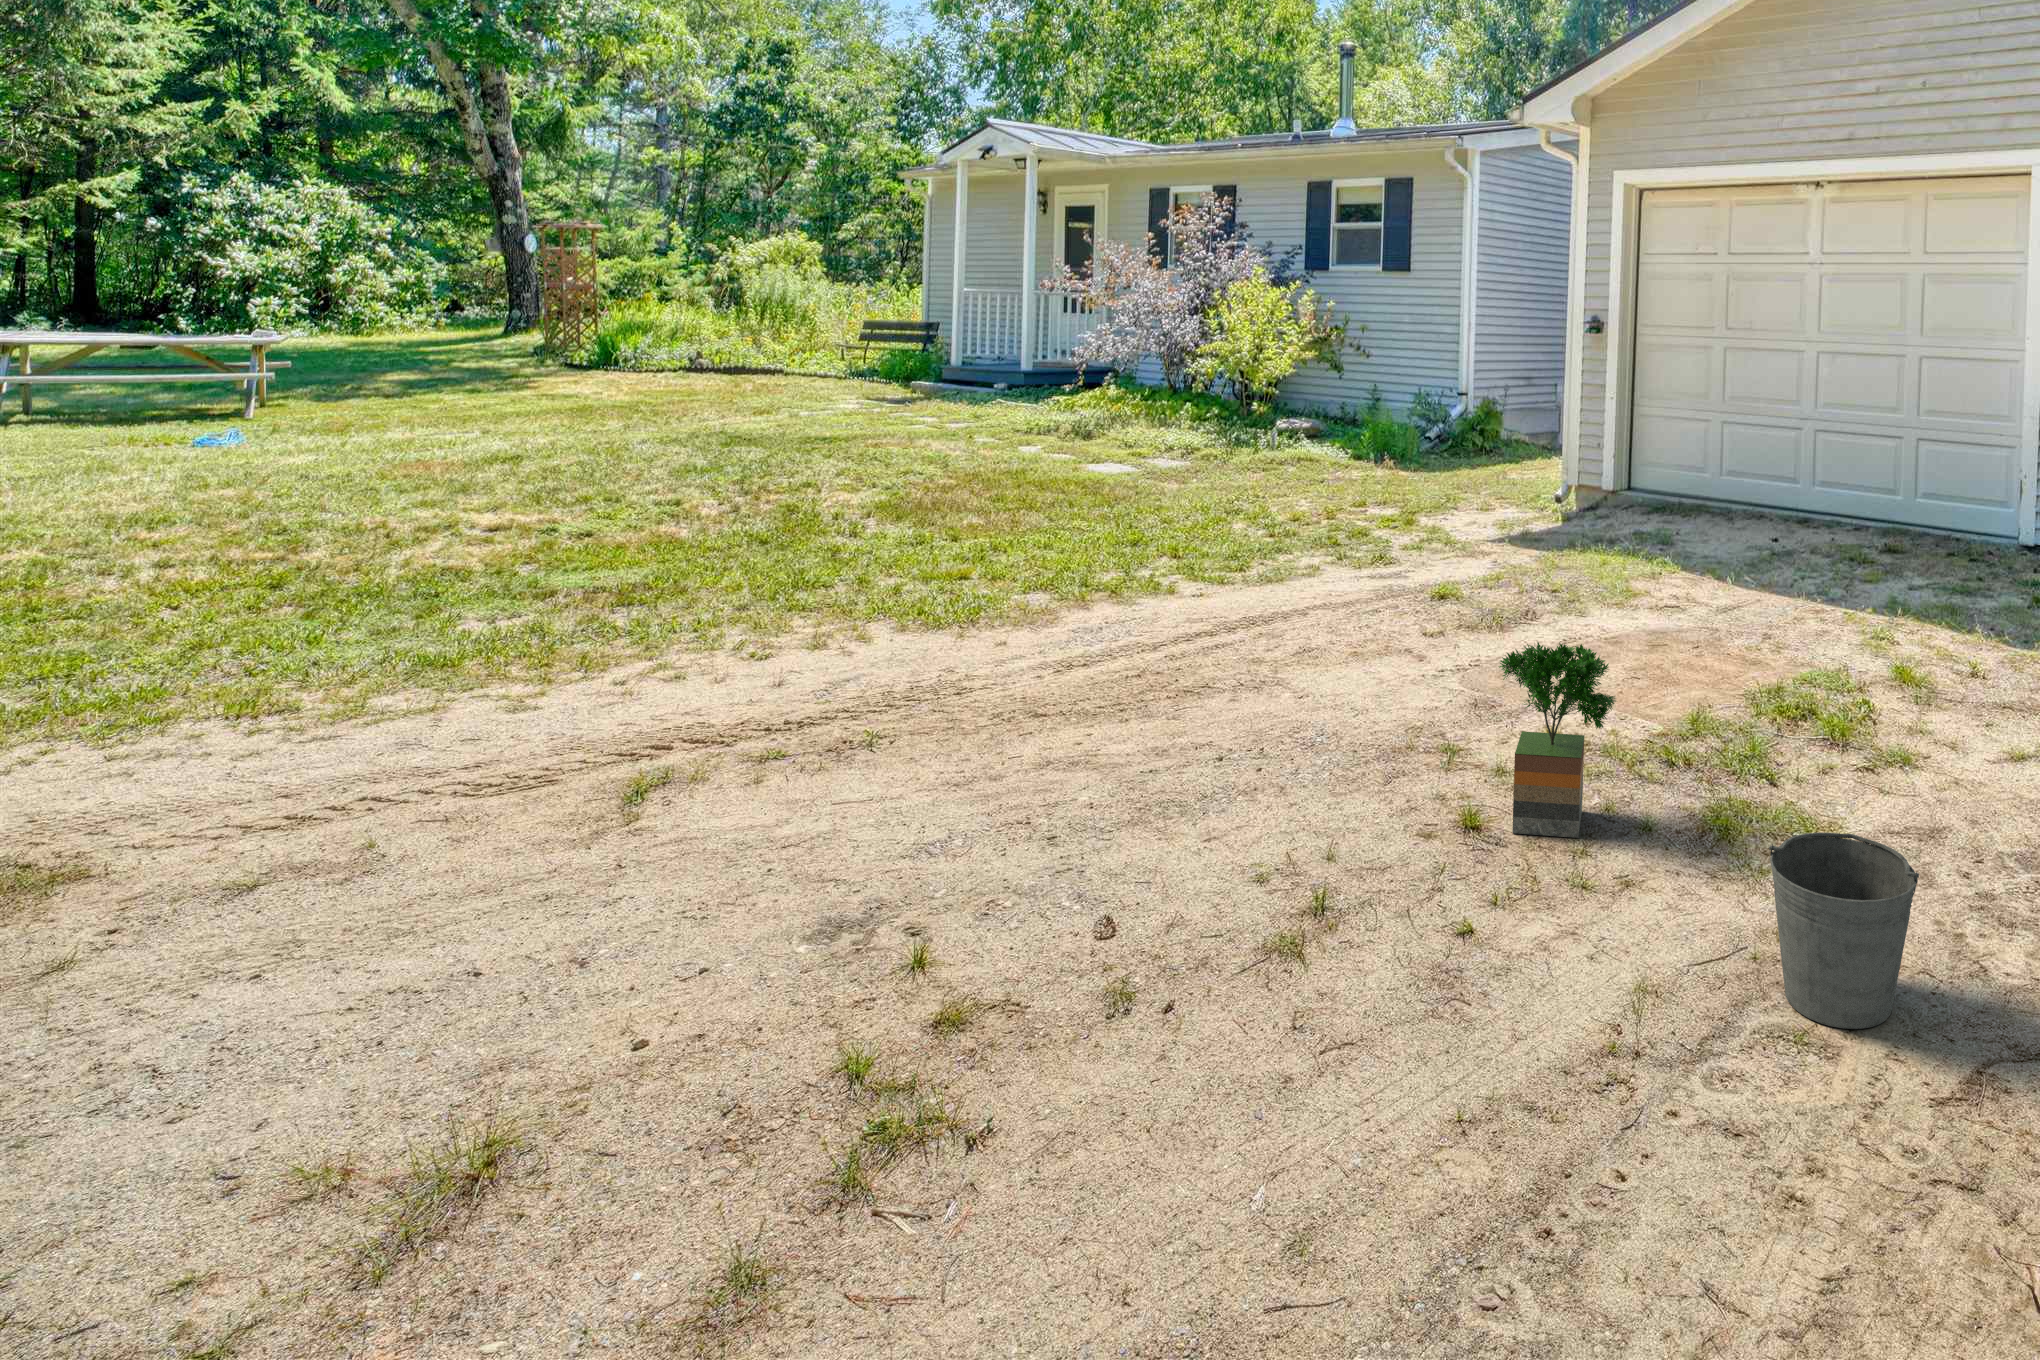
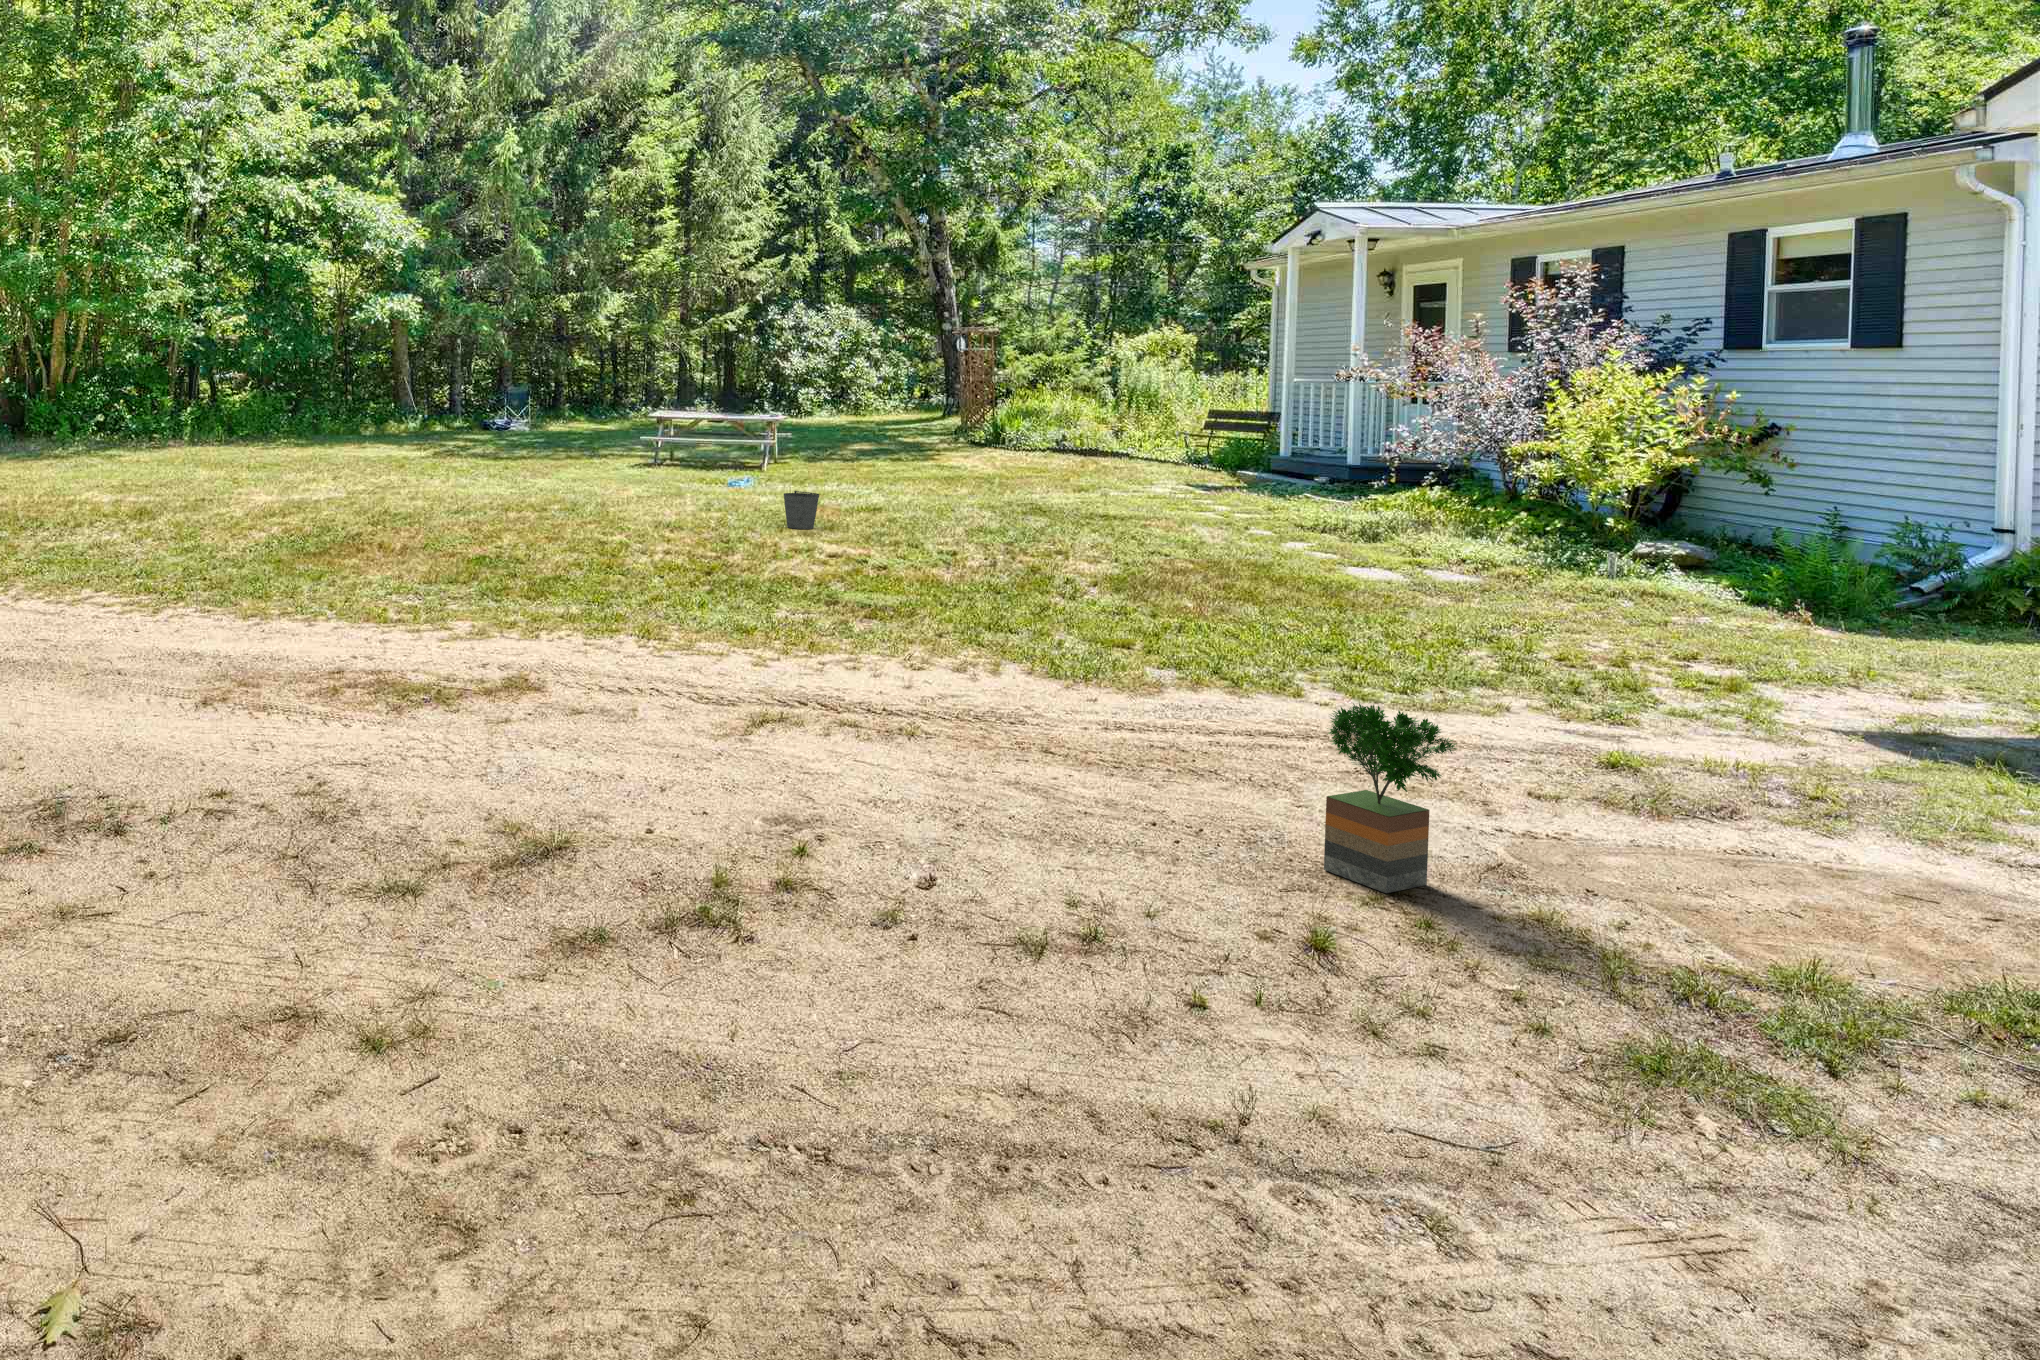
bucket: present [1769,833,1919,1029] -> present [784,491,819,529]

